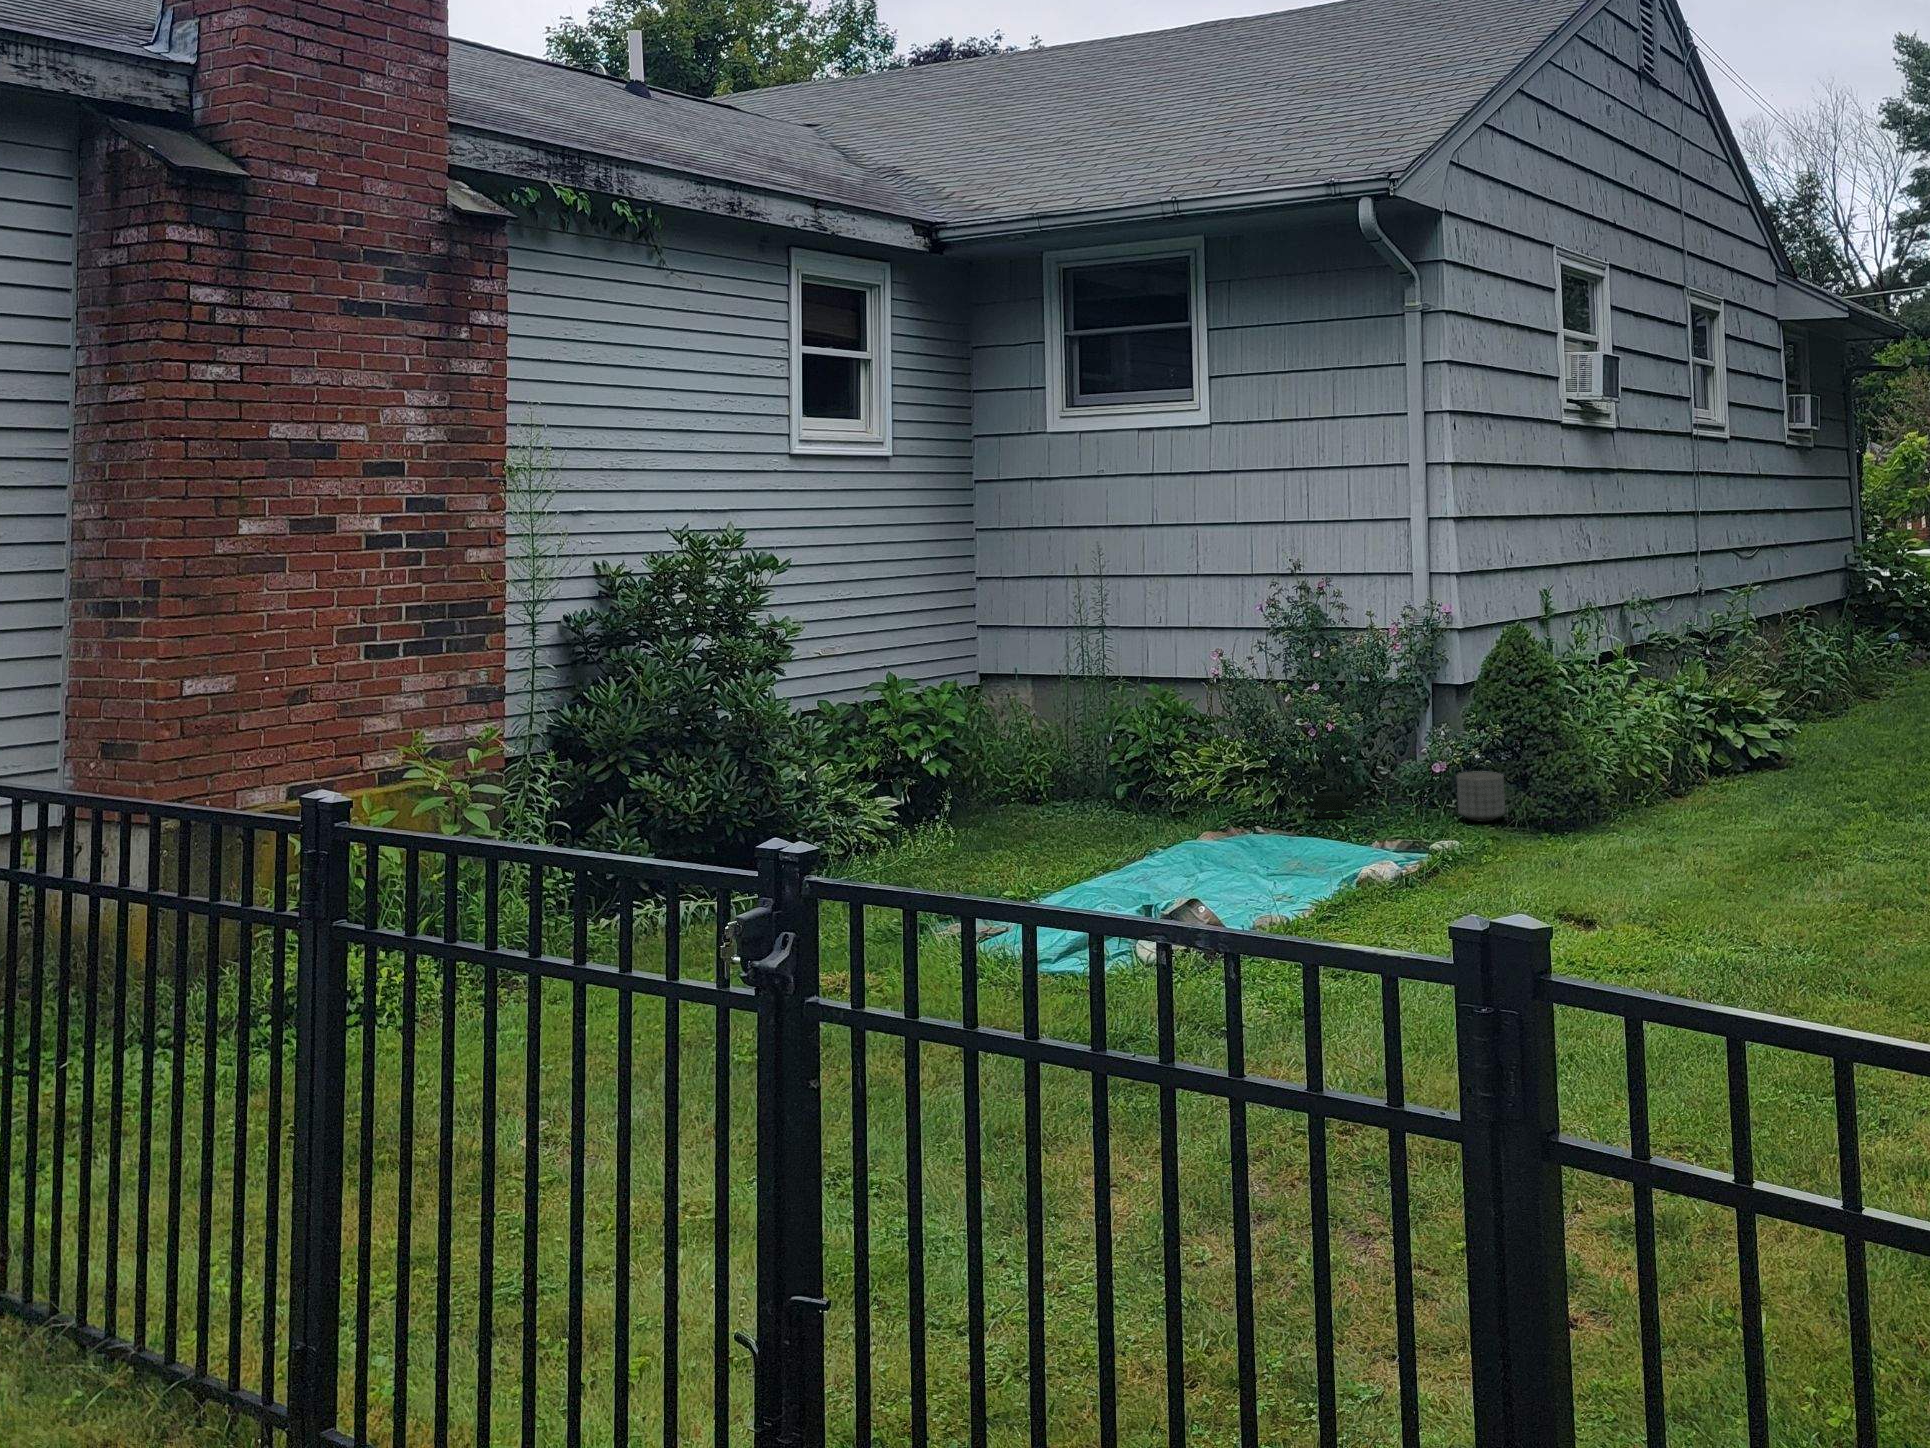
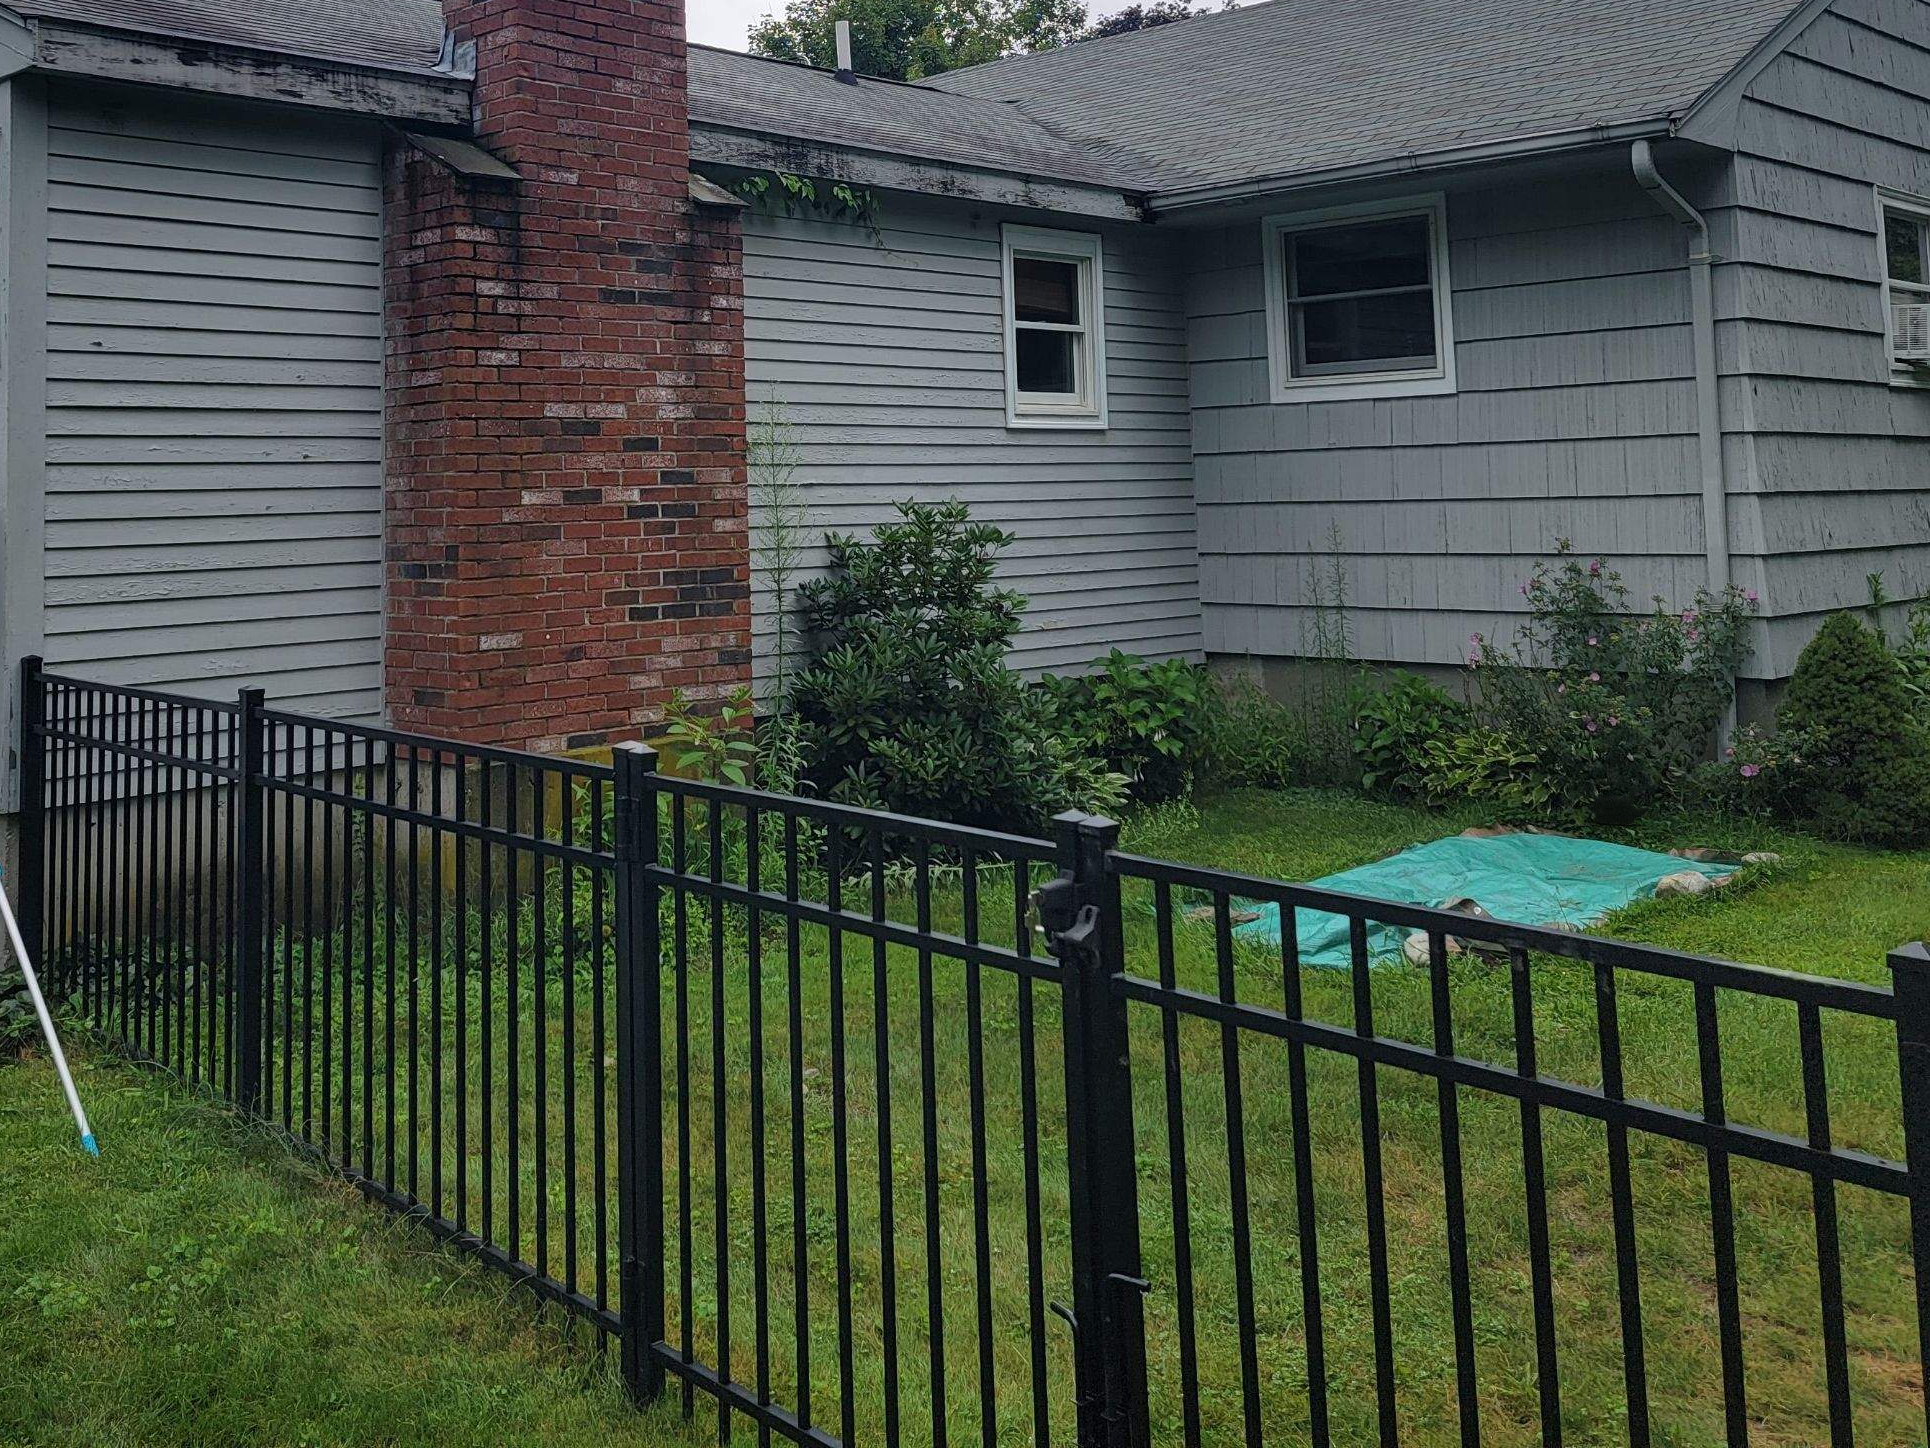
planter: present [1457,771,1505,822] -> none [1780,784,1848,843]

